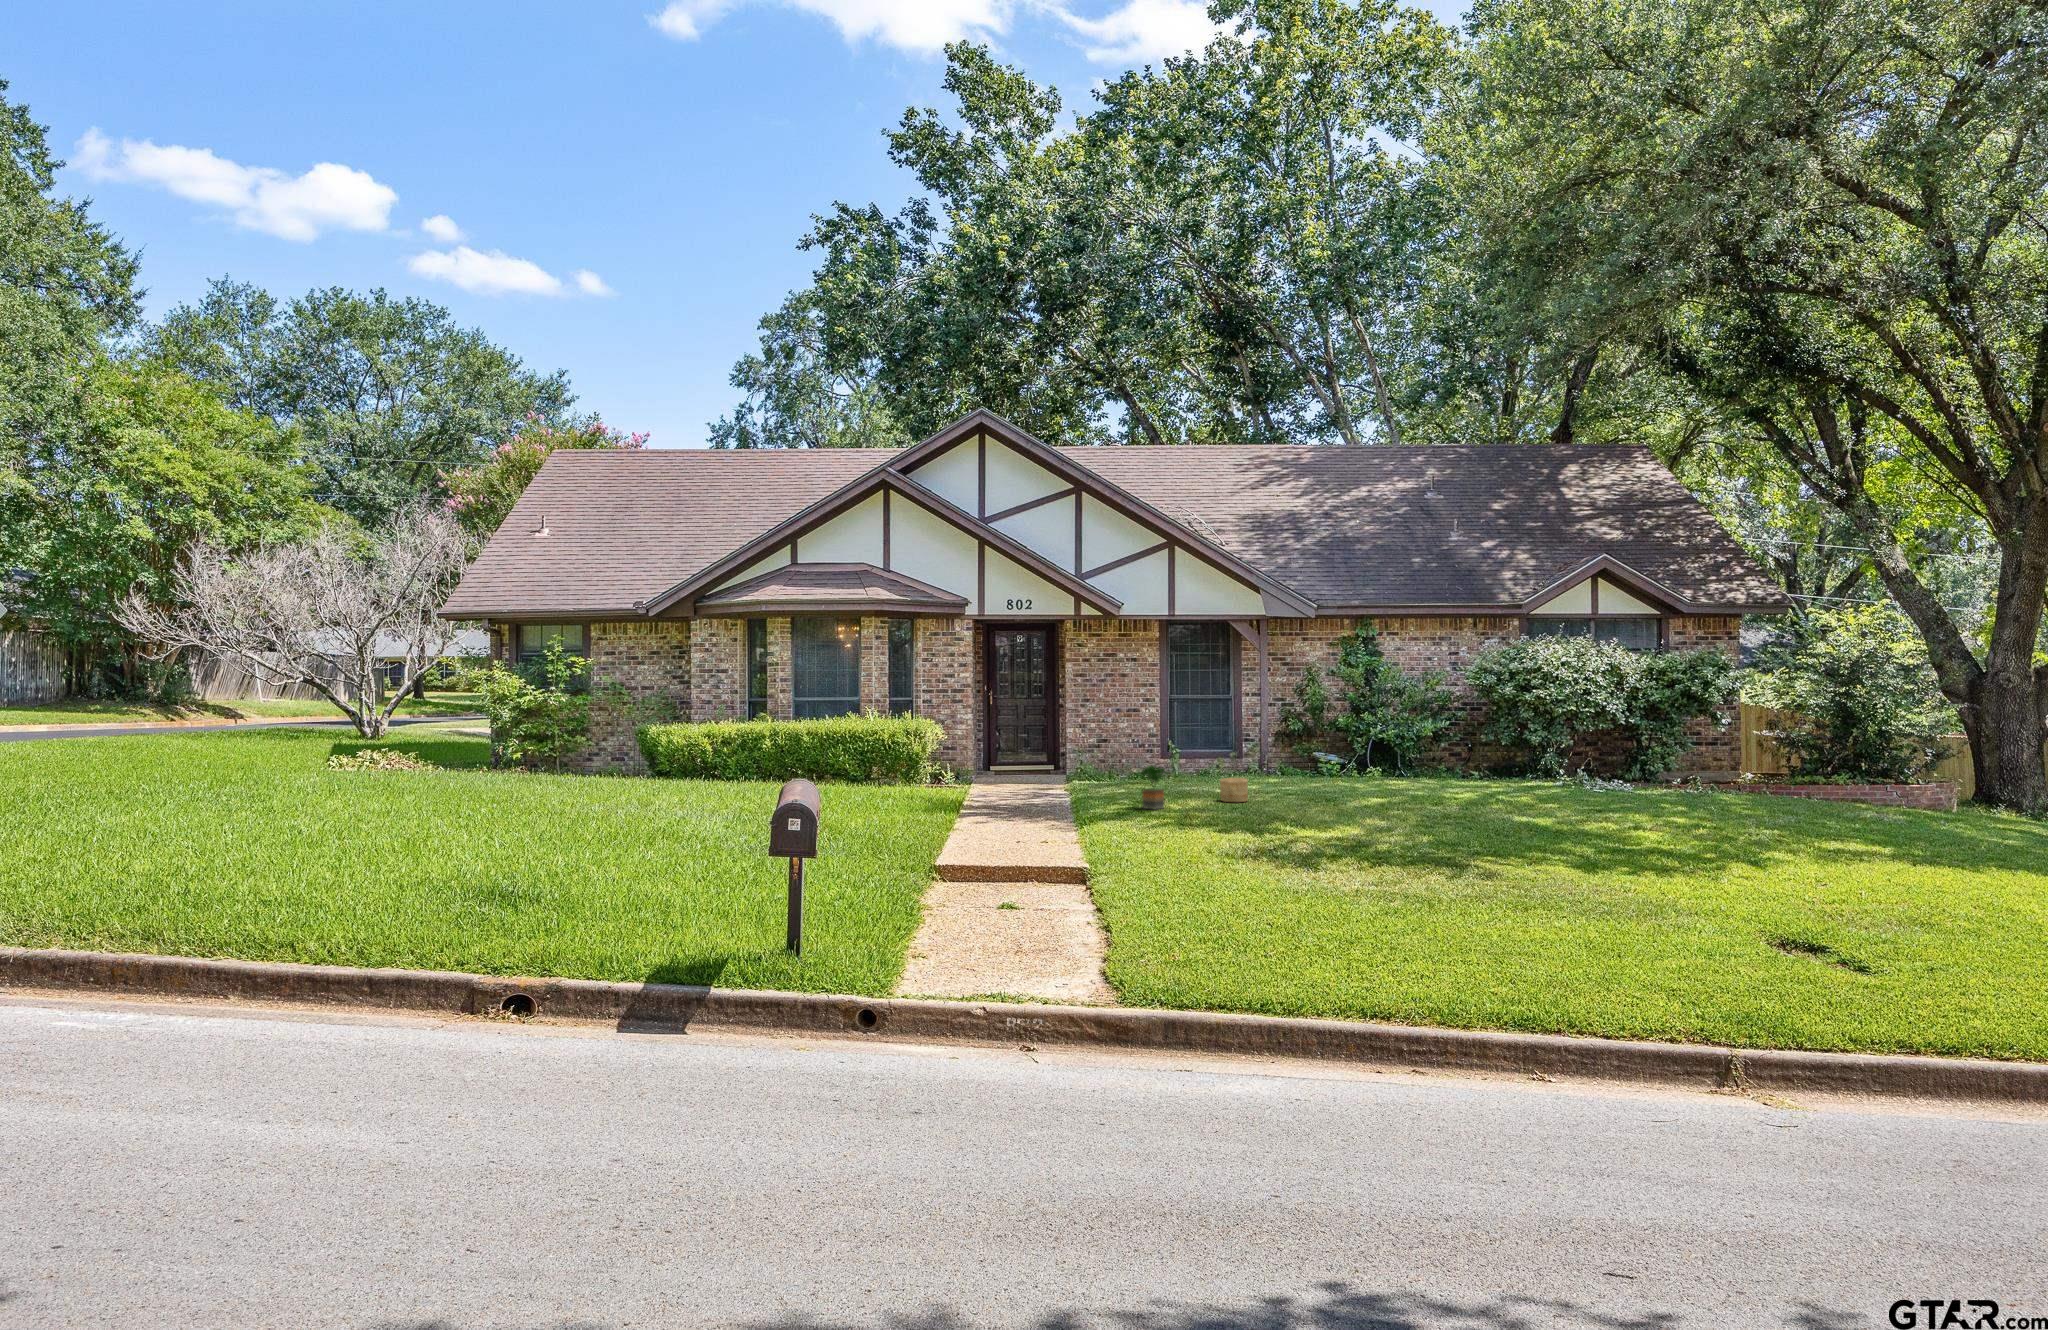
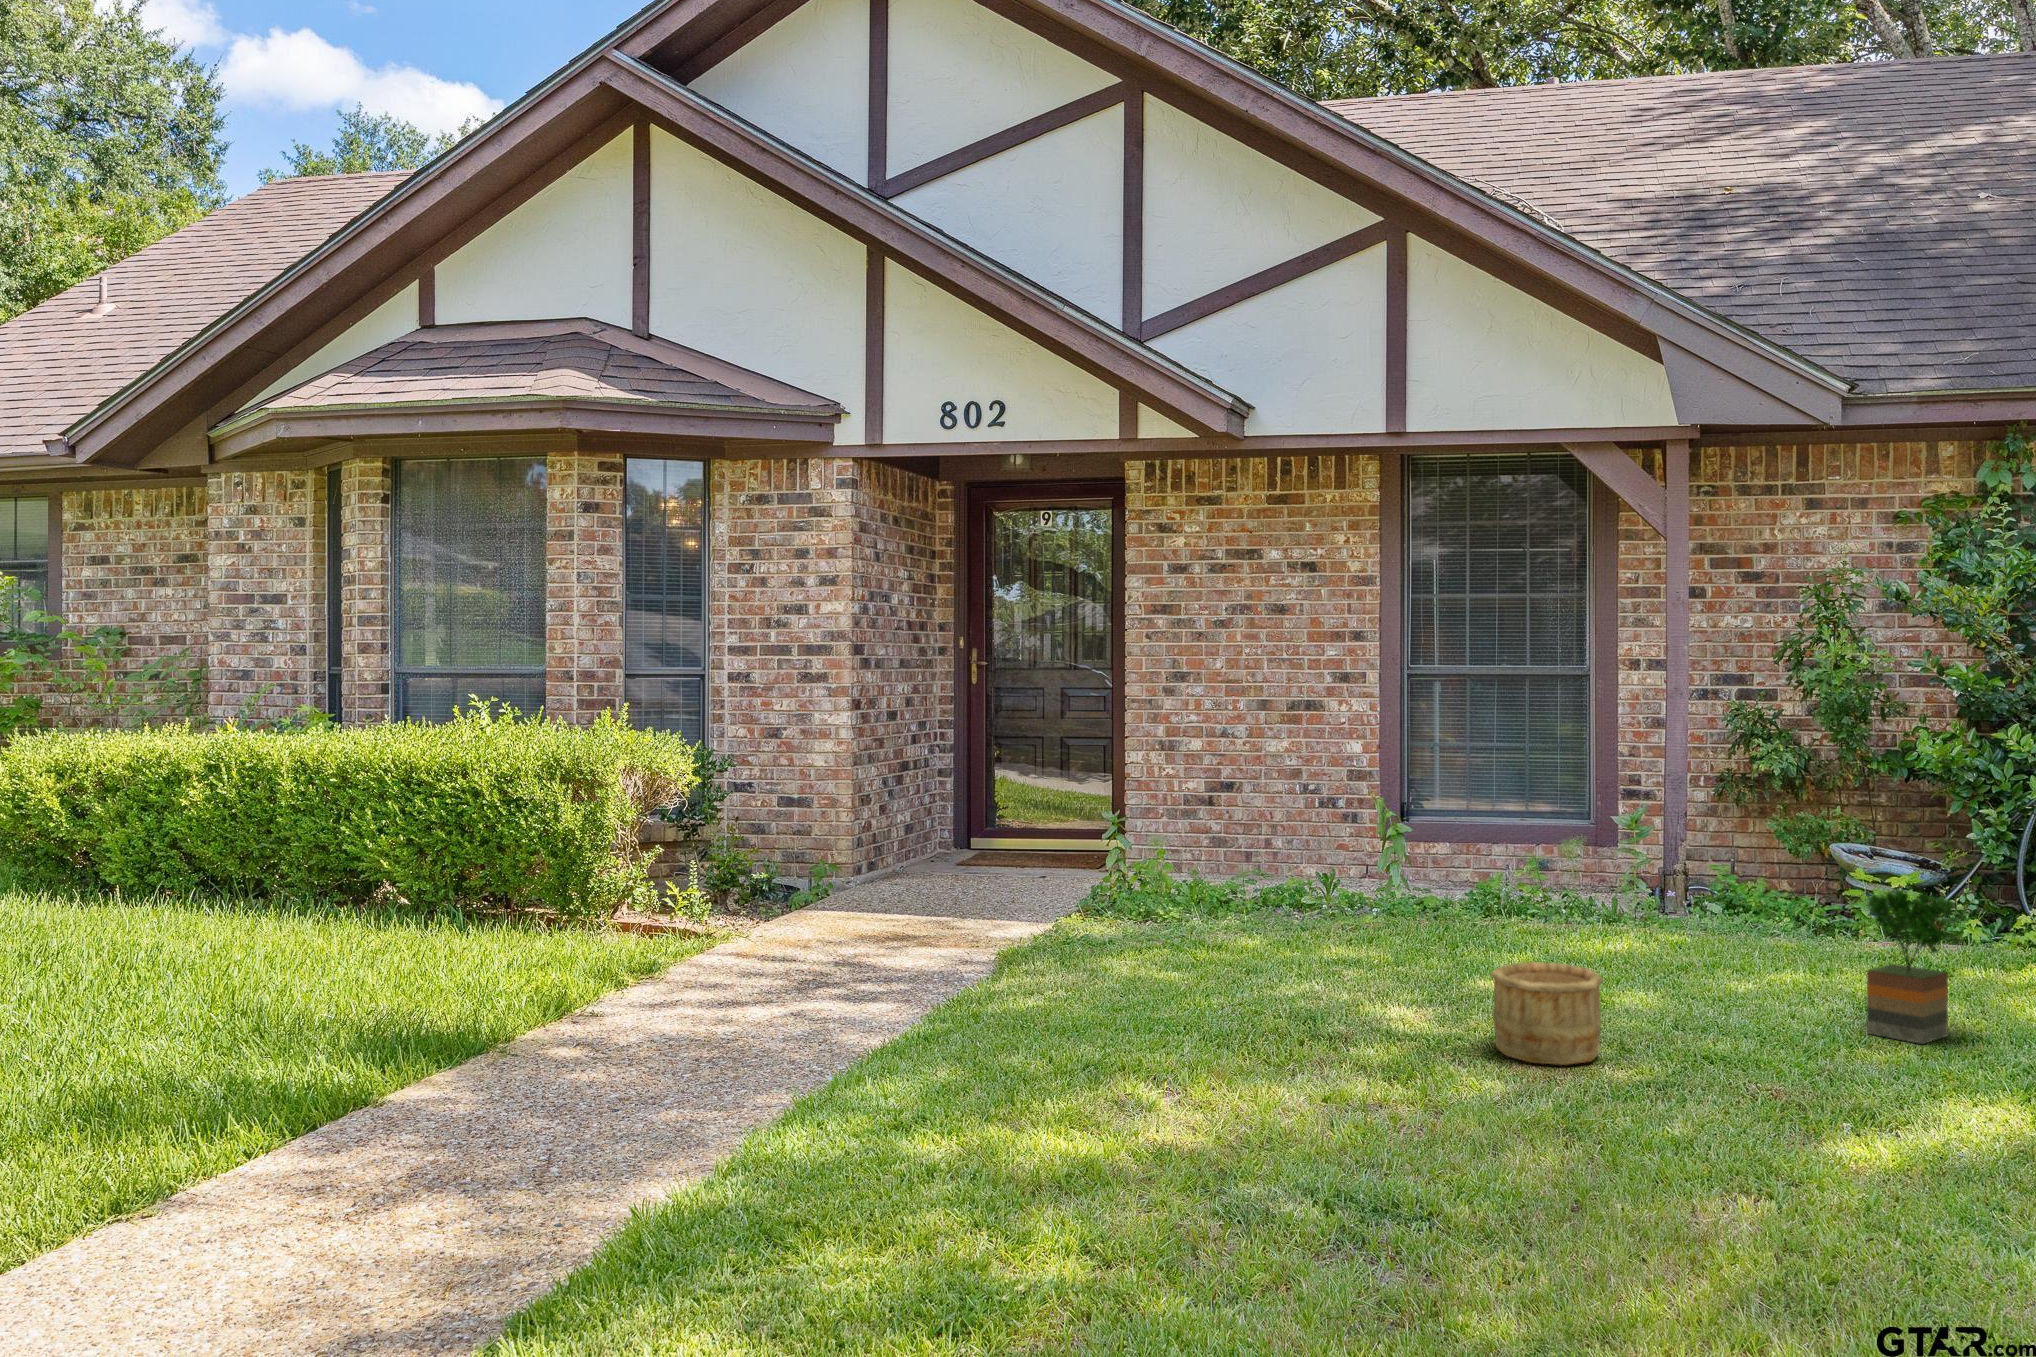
potted tree: present [1142,766,1168,810] -> present [1866,890,1966,1044]

